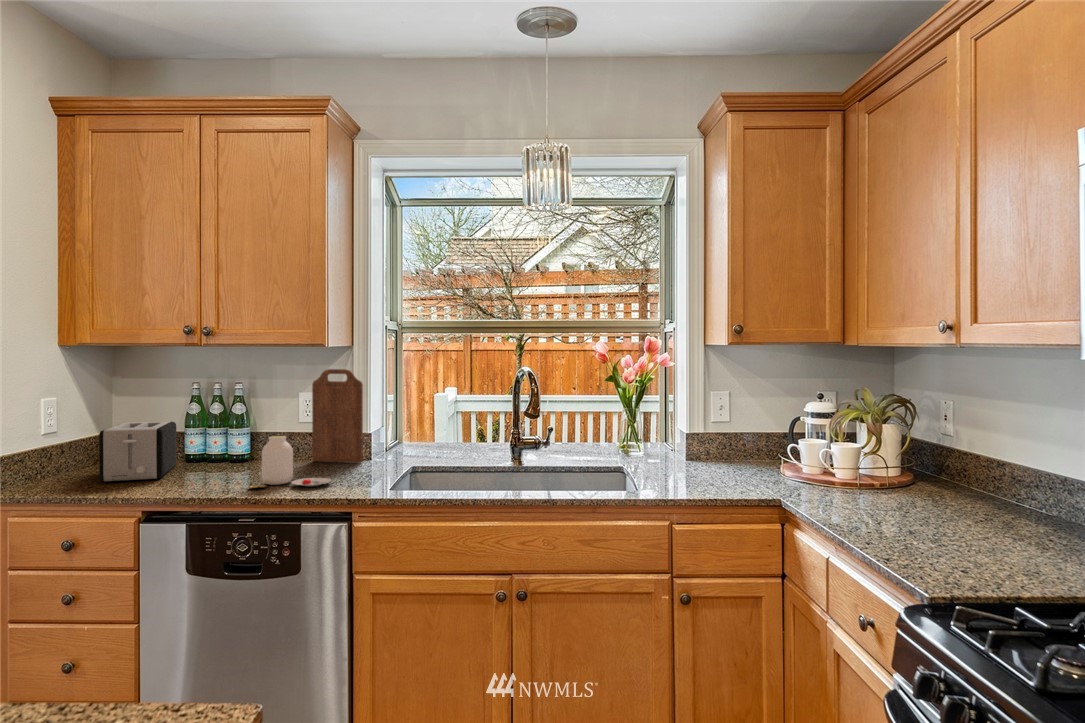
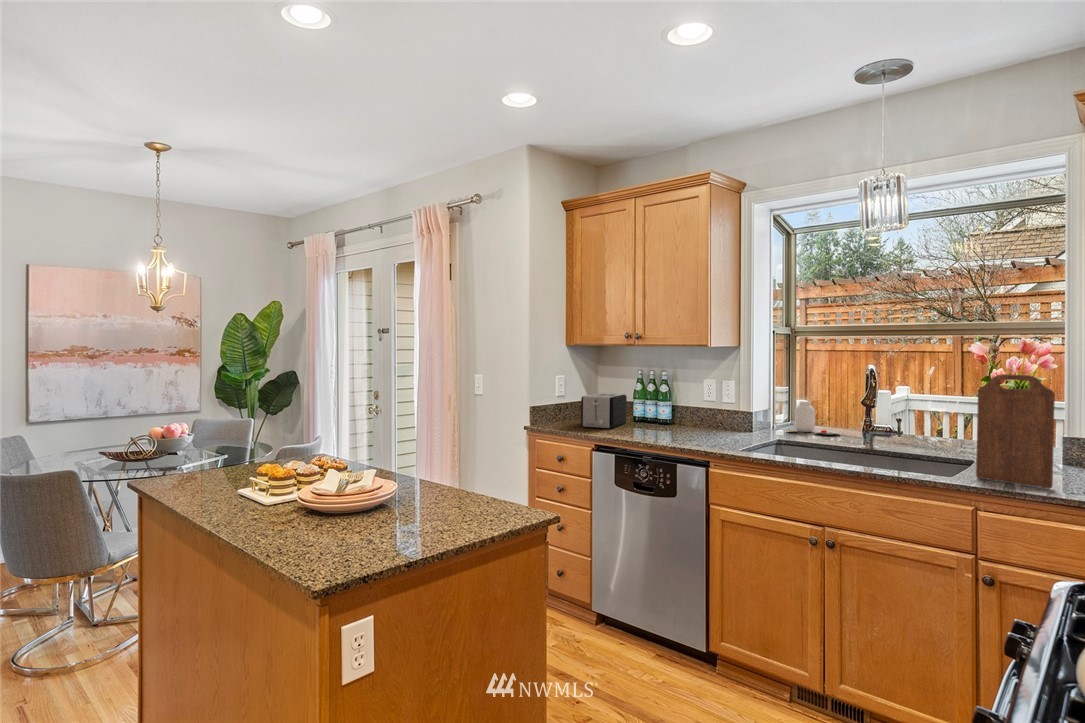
cutting board: present [312,369,363,463] -> present [976,374,1055,489]
jar: present [249,436,331,488] -> present [787,401,841,435]

